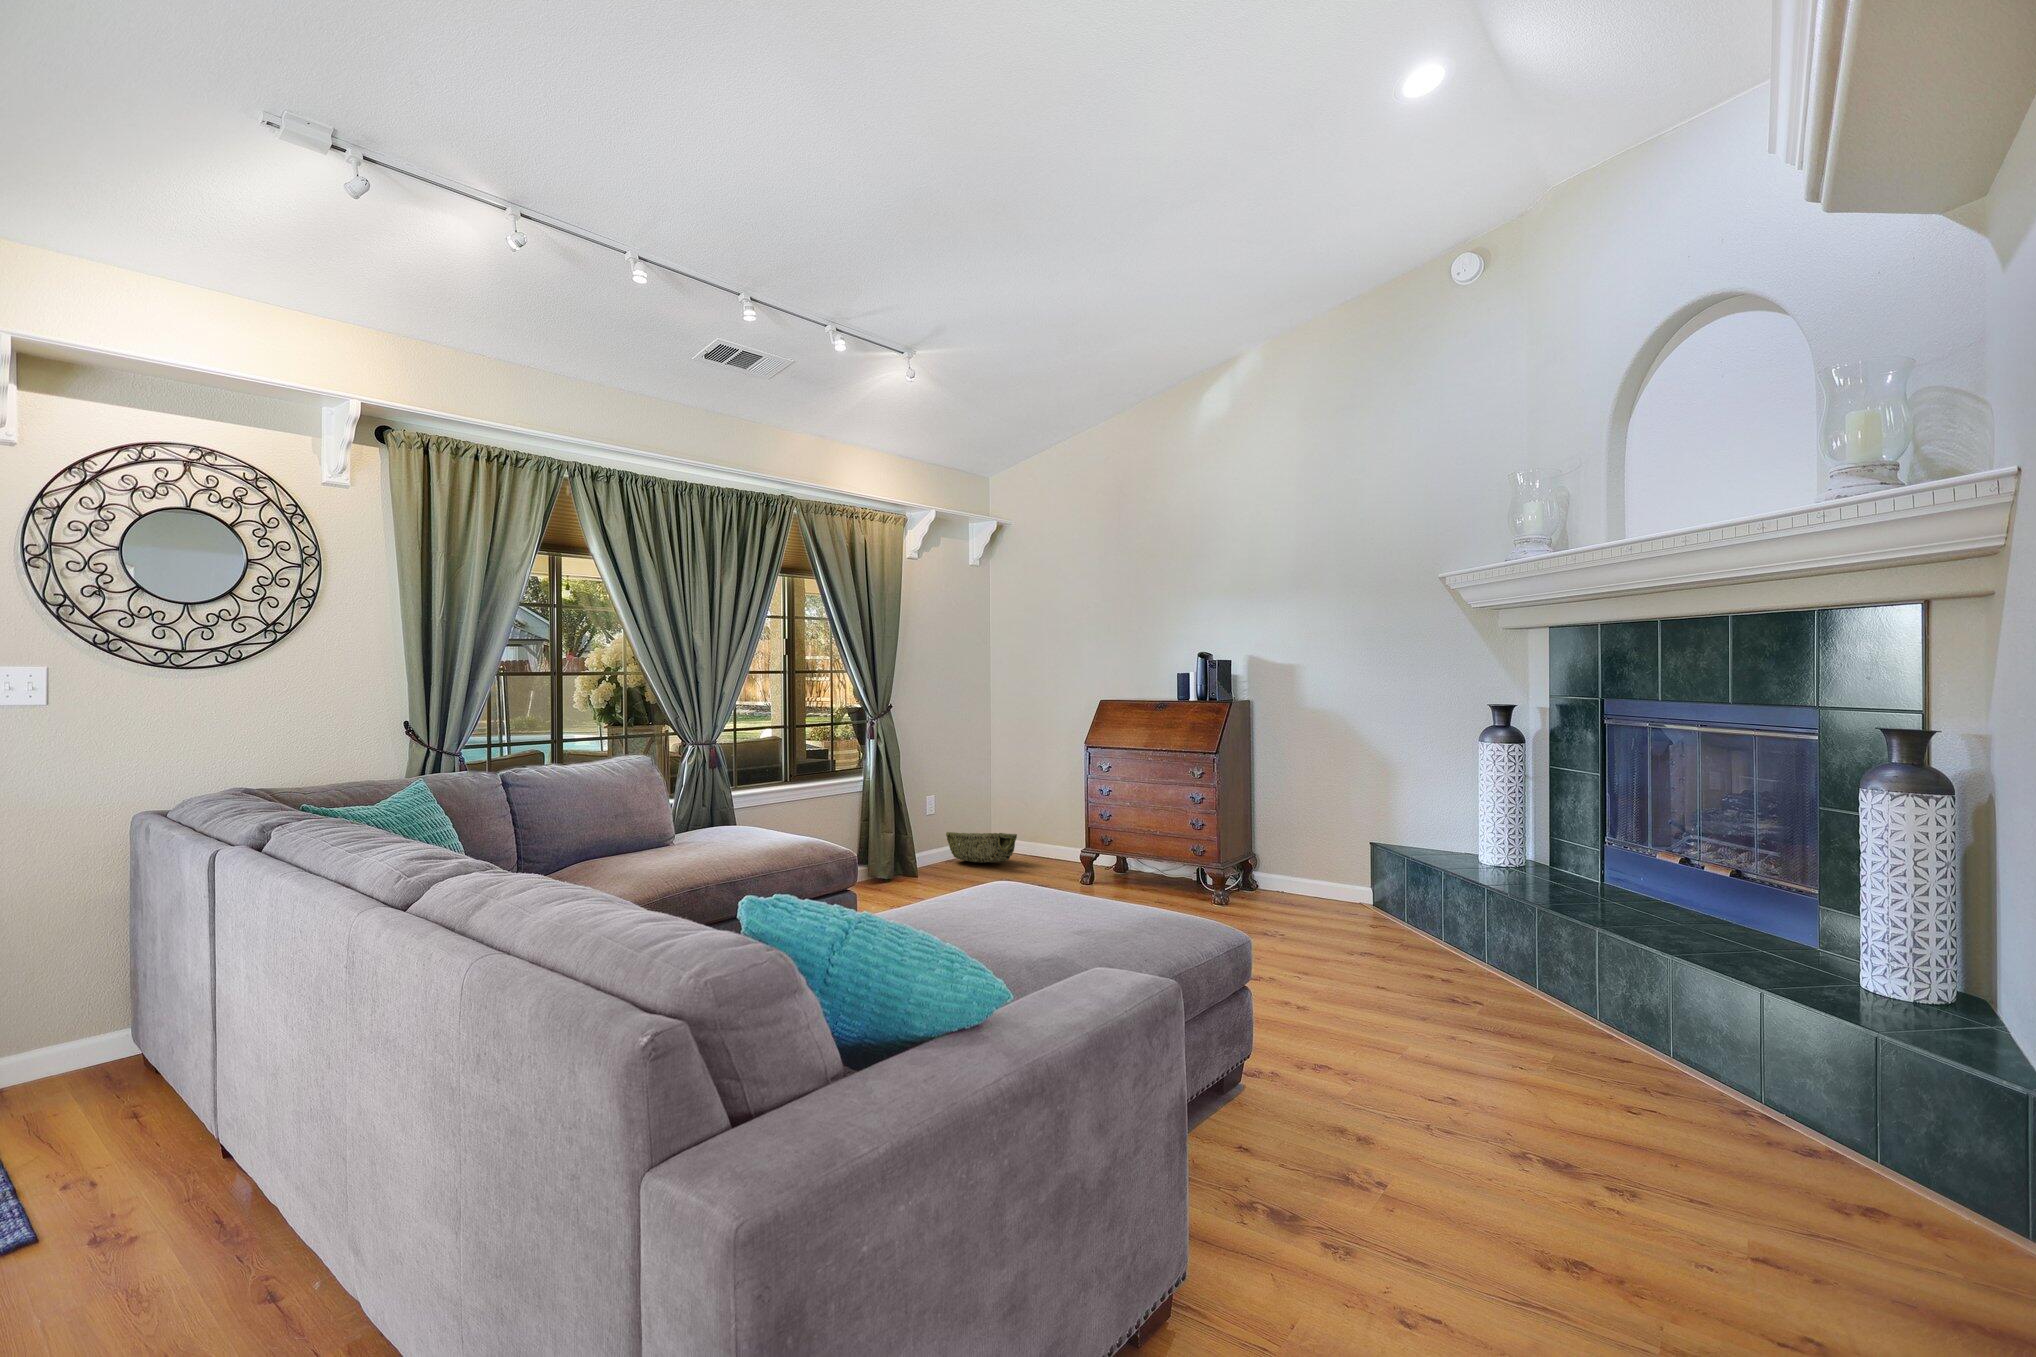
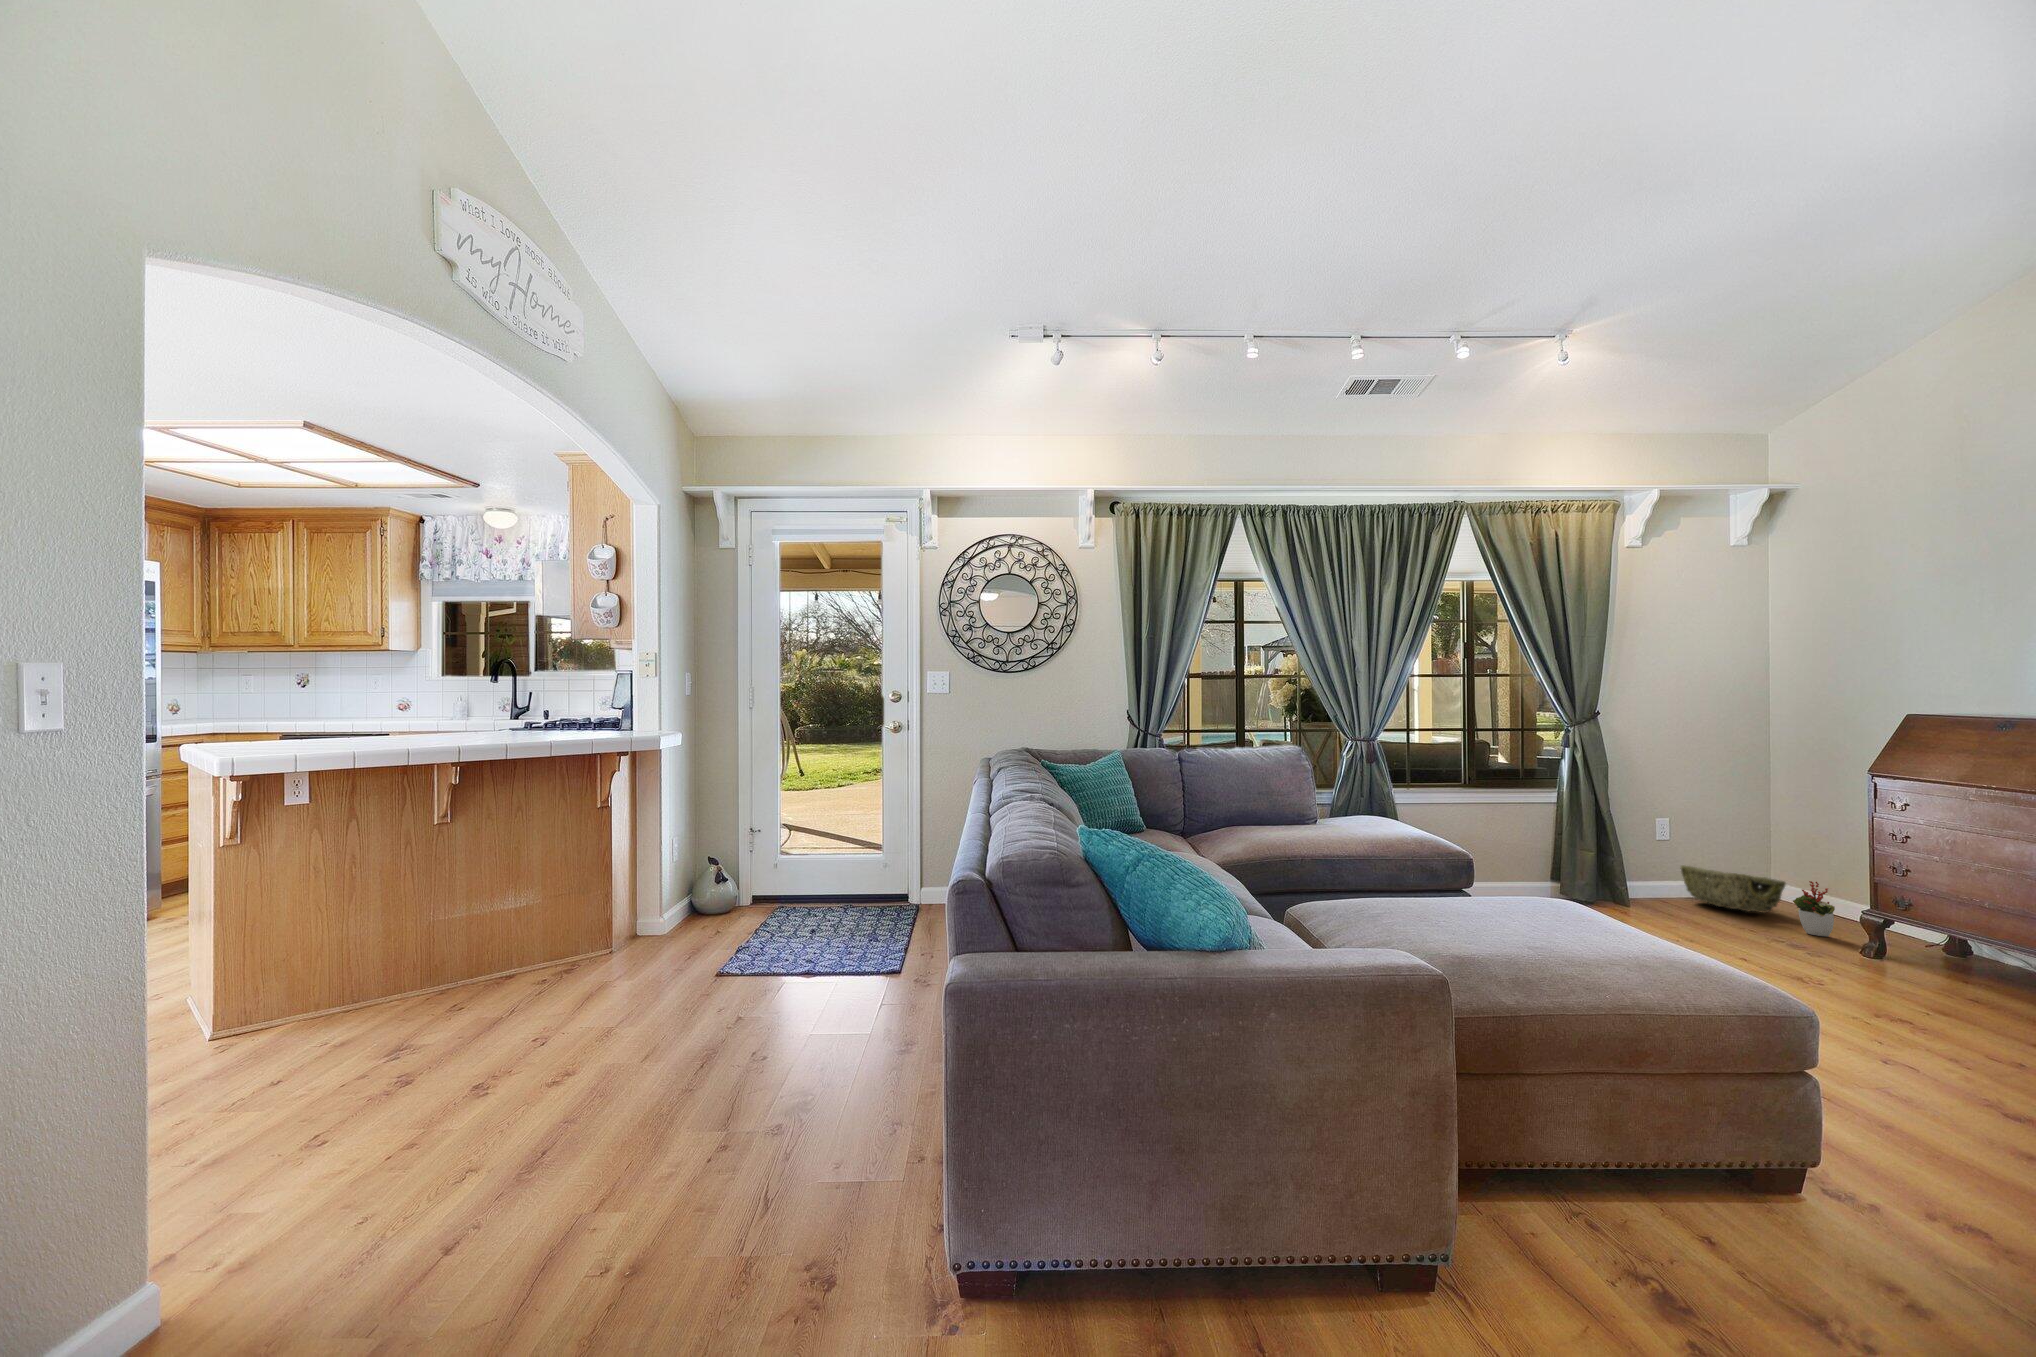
decorative plant: none [1031,831,1056,873] -> present [1793,881,1835,936]

